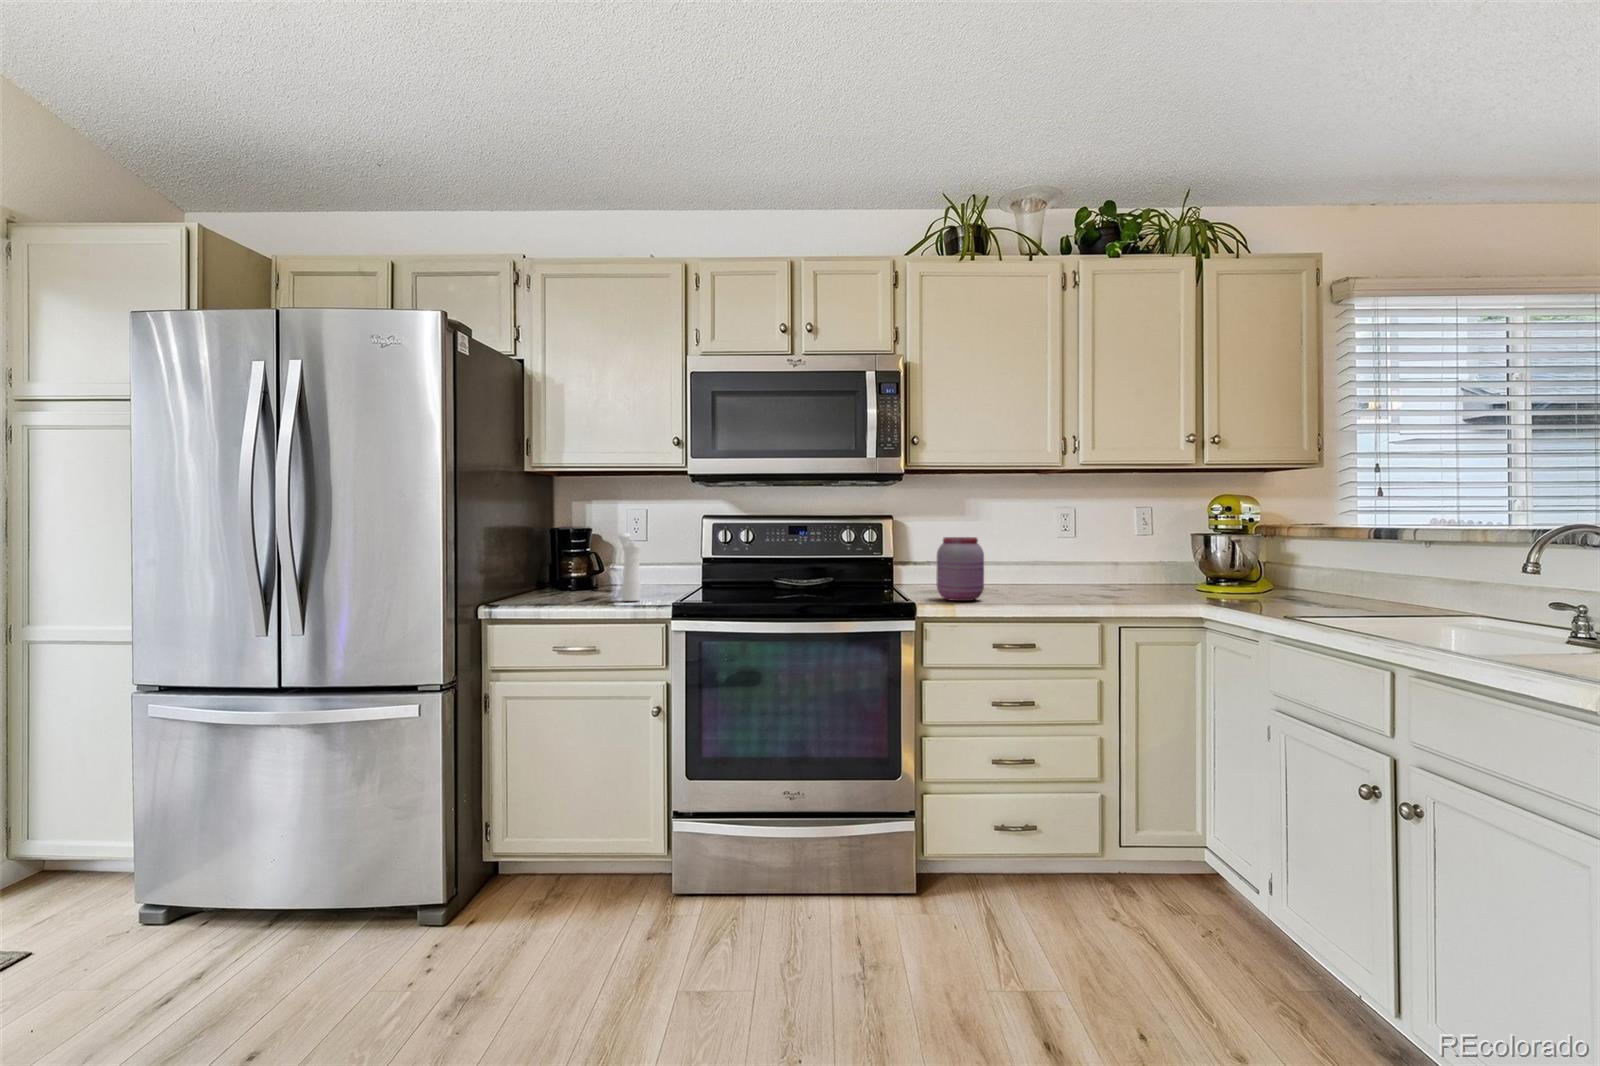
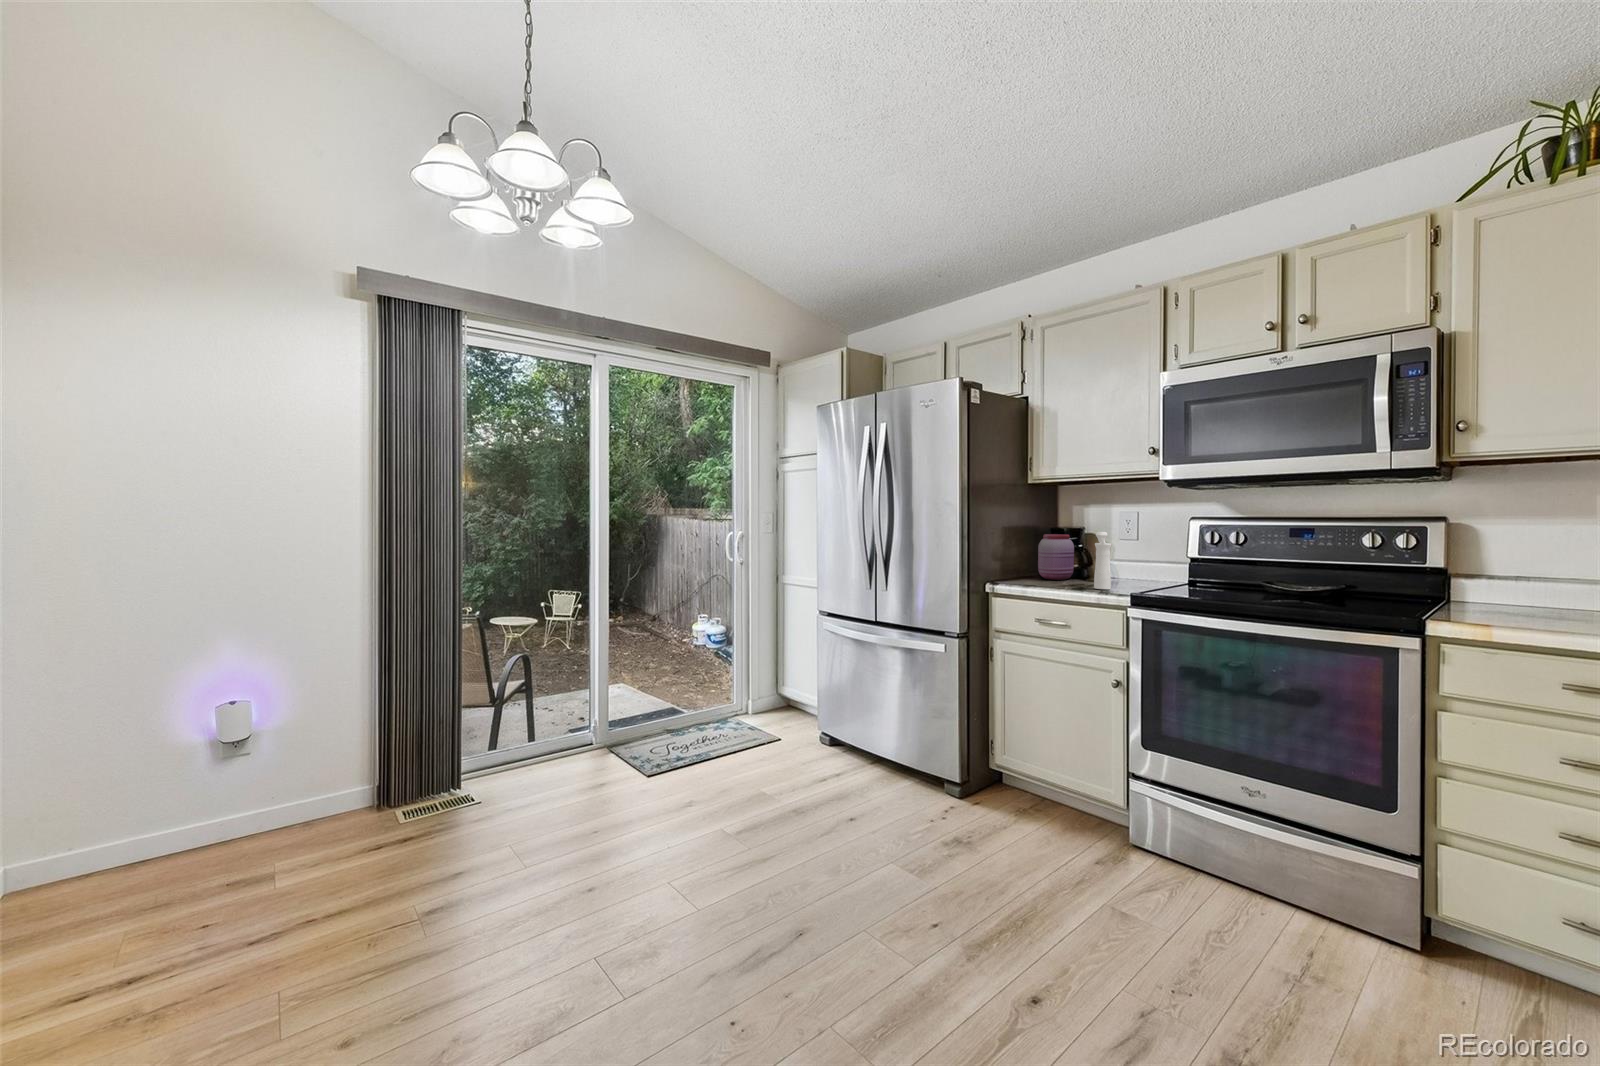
jar: present [937,537,984,601] -> present [1038,534,1074,580]

